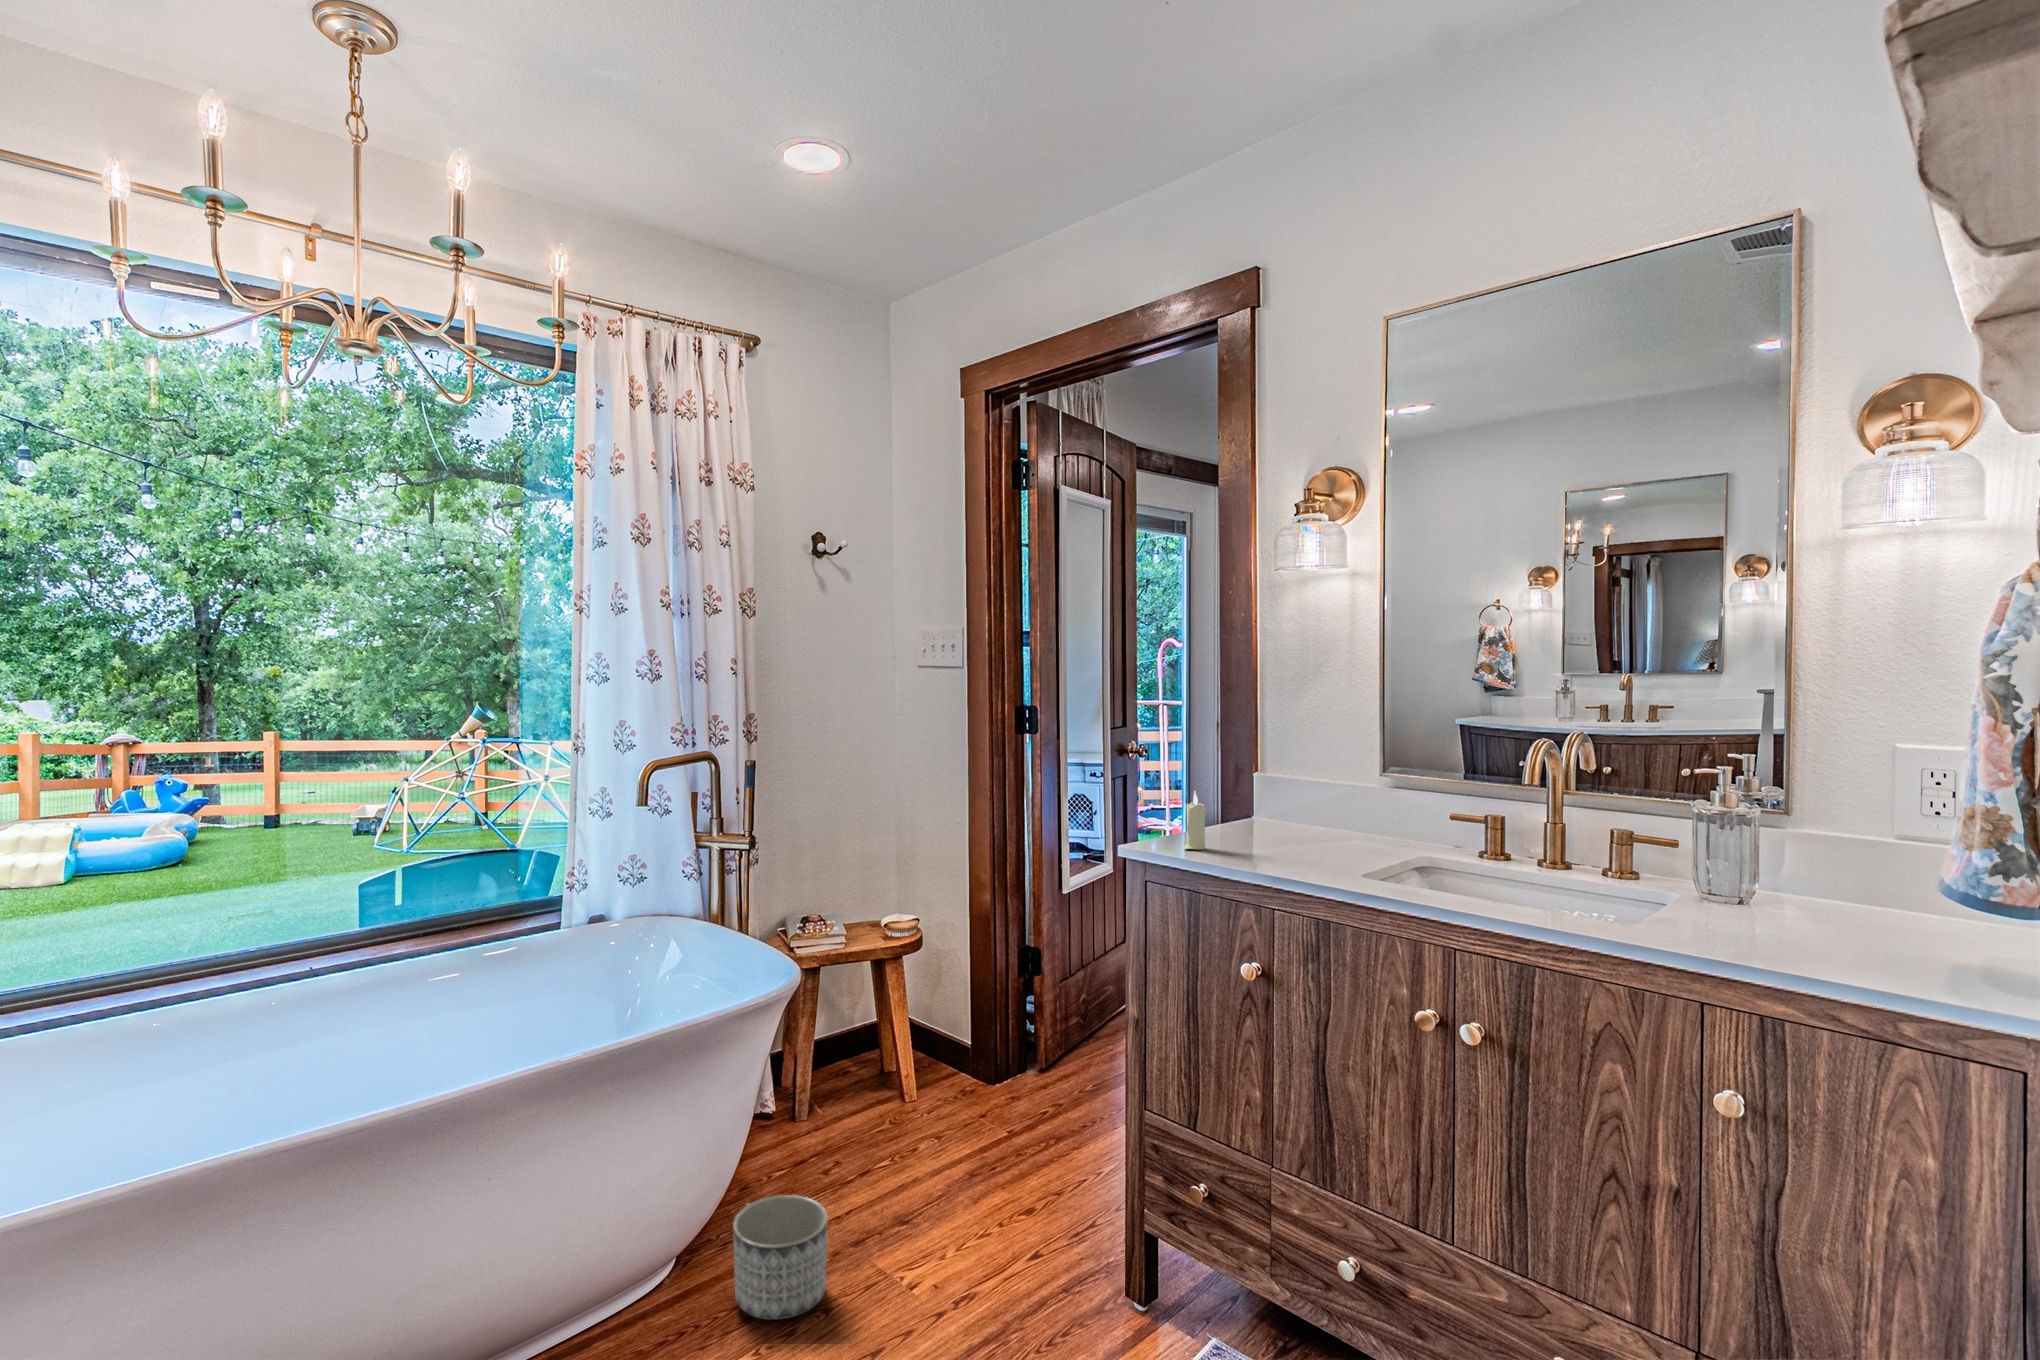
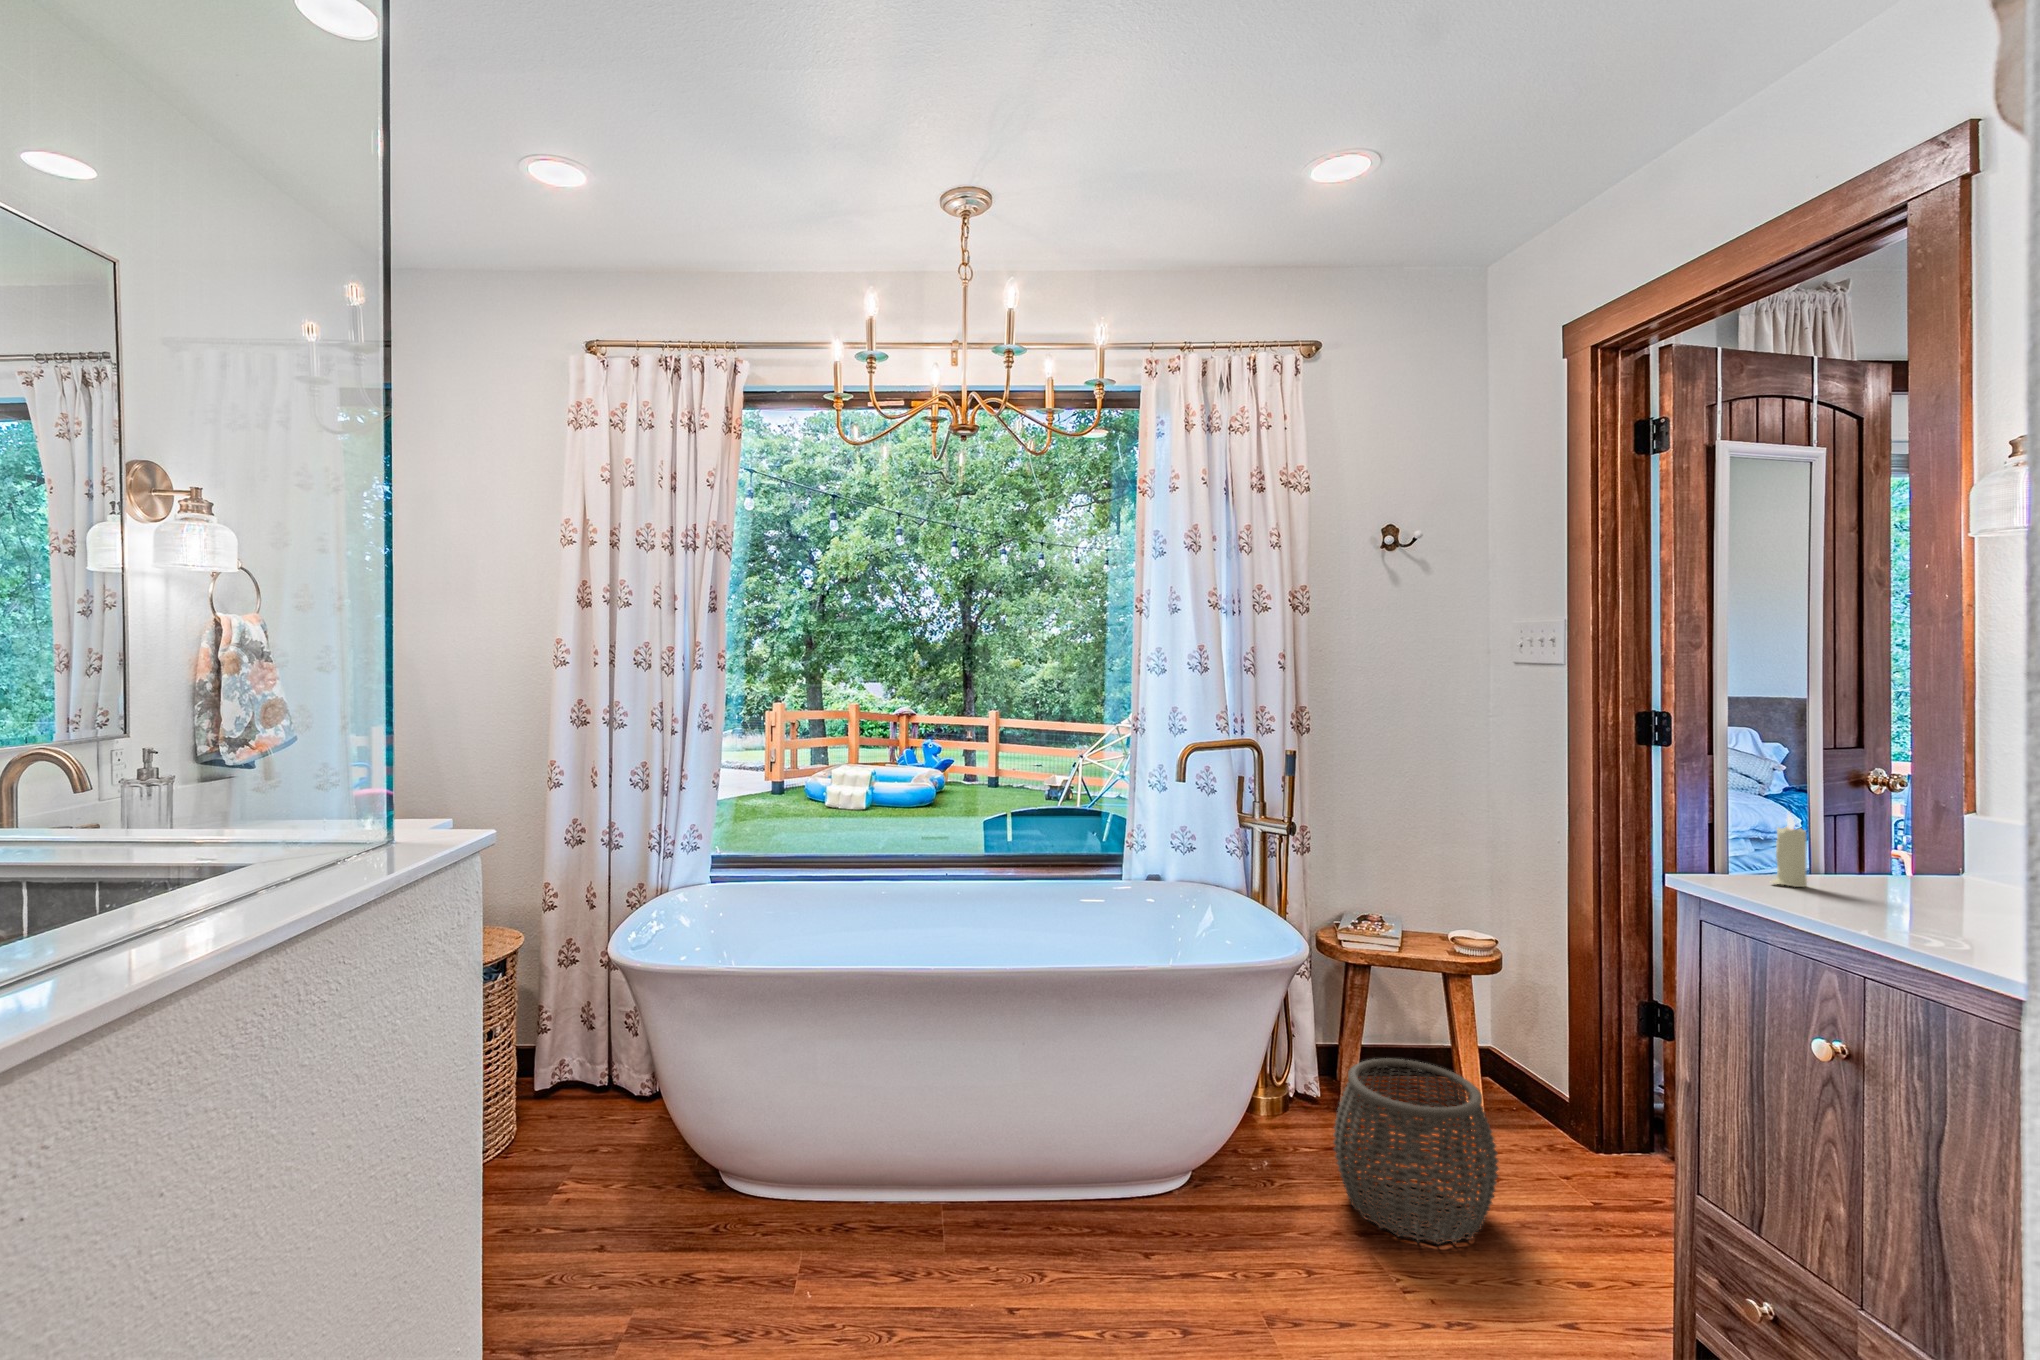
woven basket: none [815,1052,960,1226] -> present [1334,1059,1499,1244]
planter: present [733,1195,828,1320] -> none [1223,1161,1317,1281]

